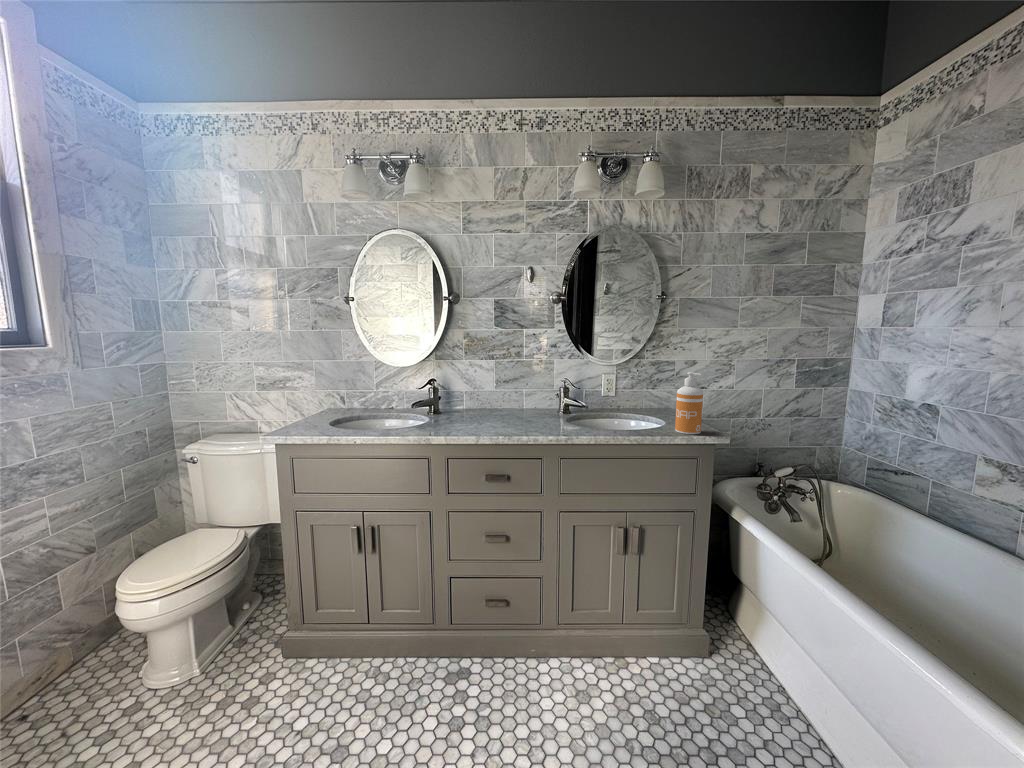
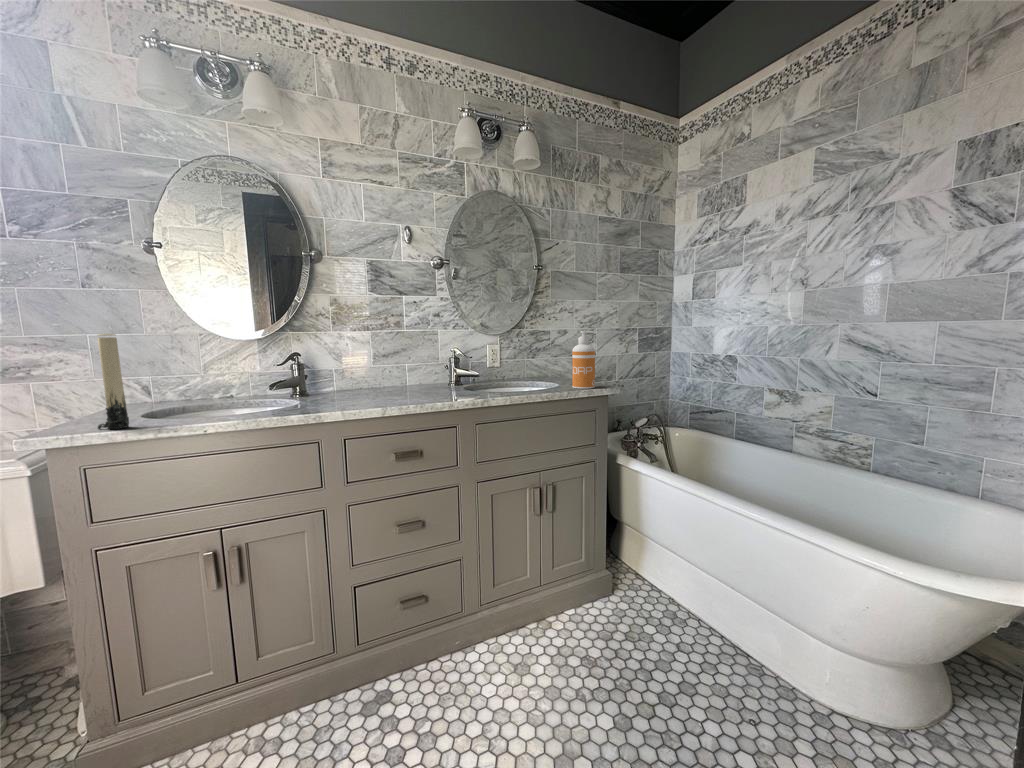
candle: none [299,372,315,435] -> present [98,334,129,429]

